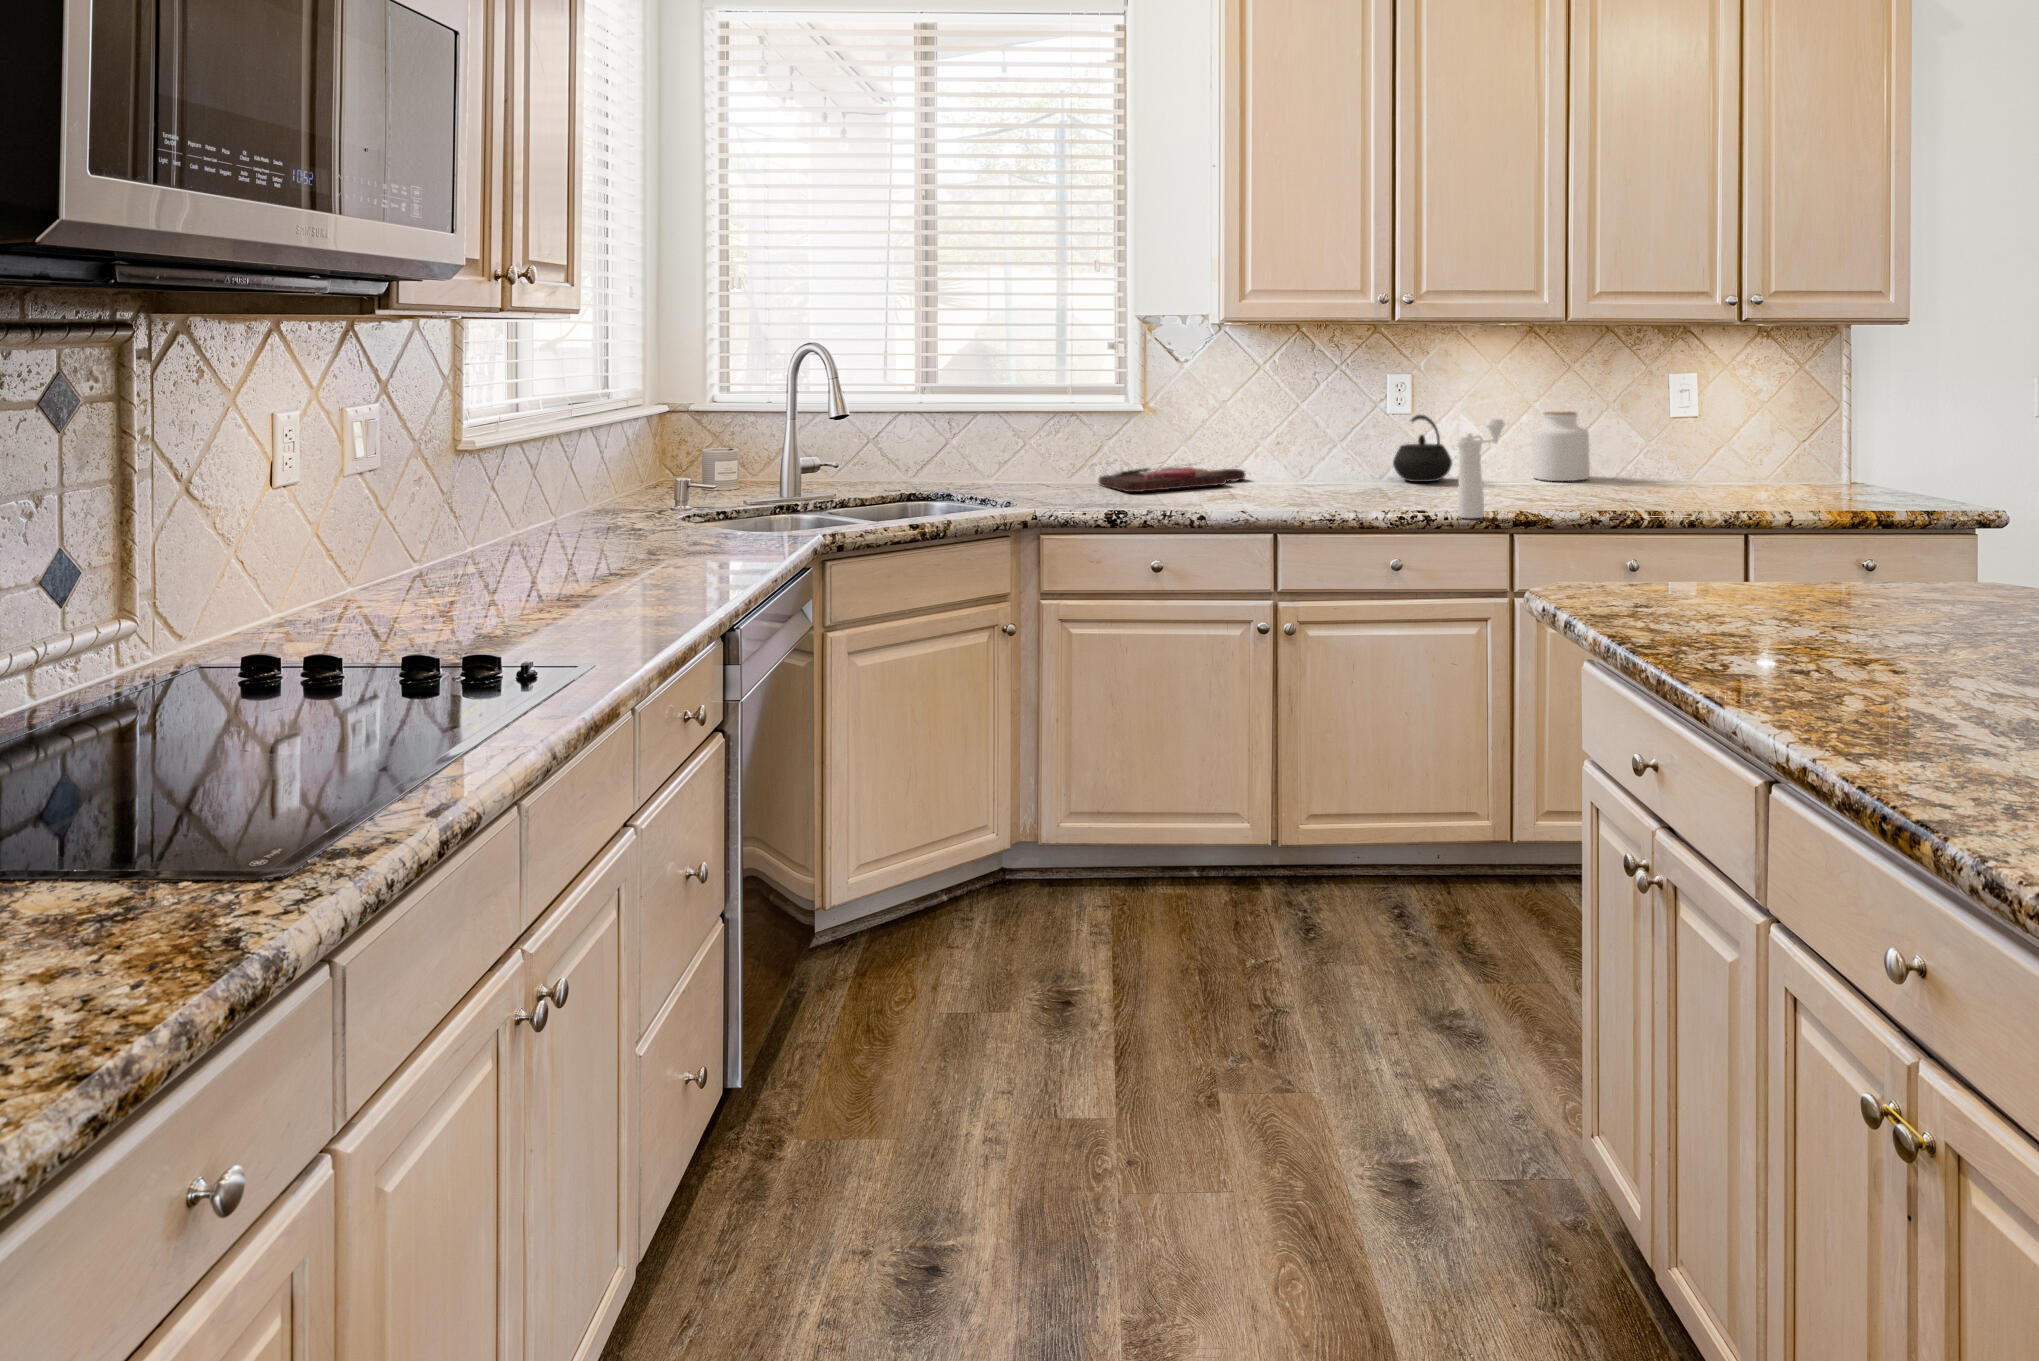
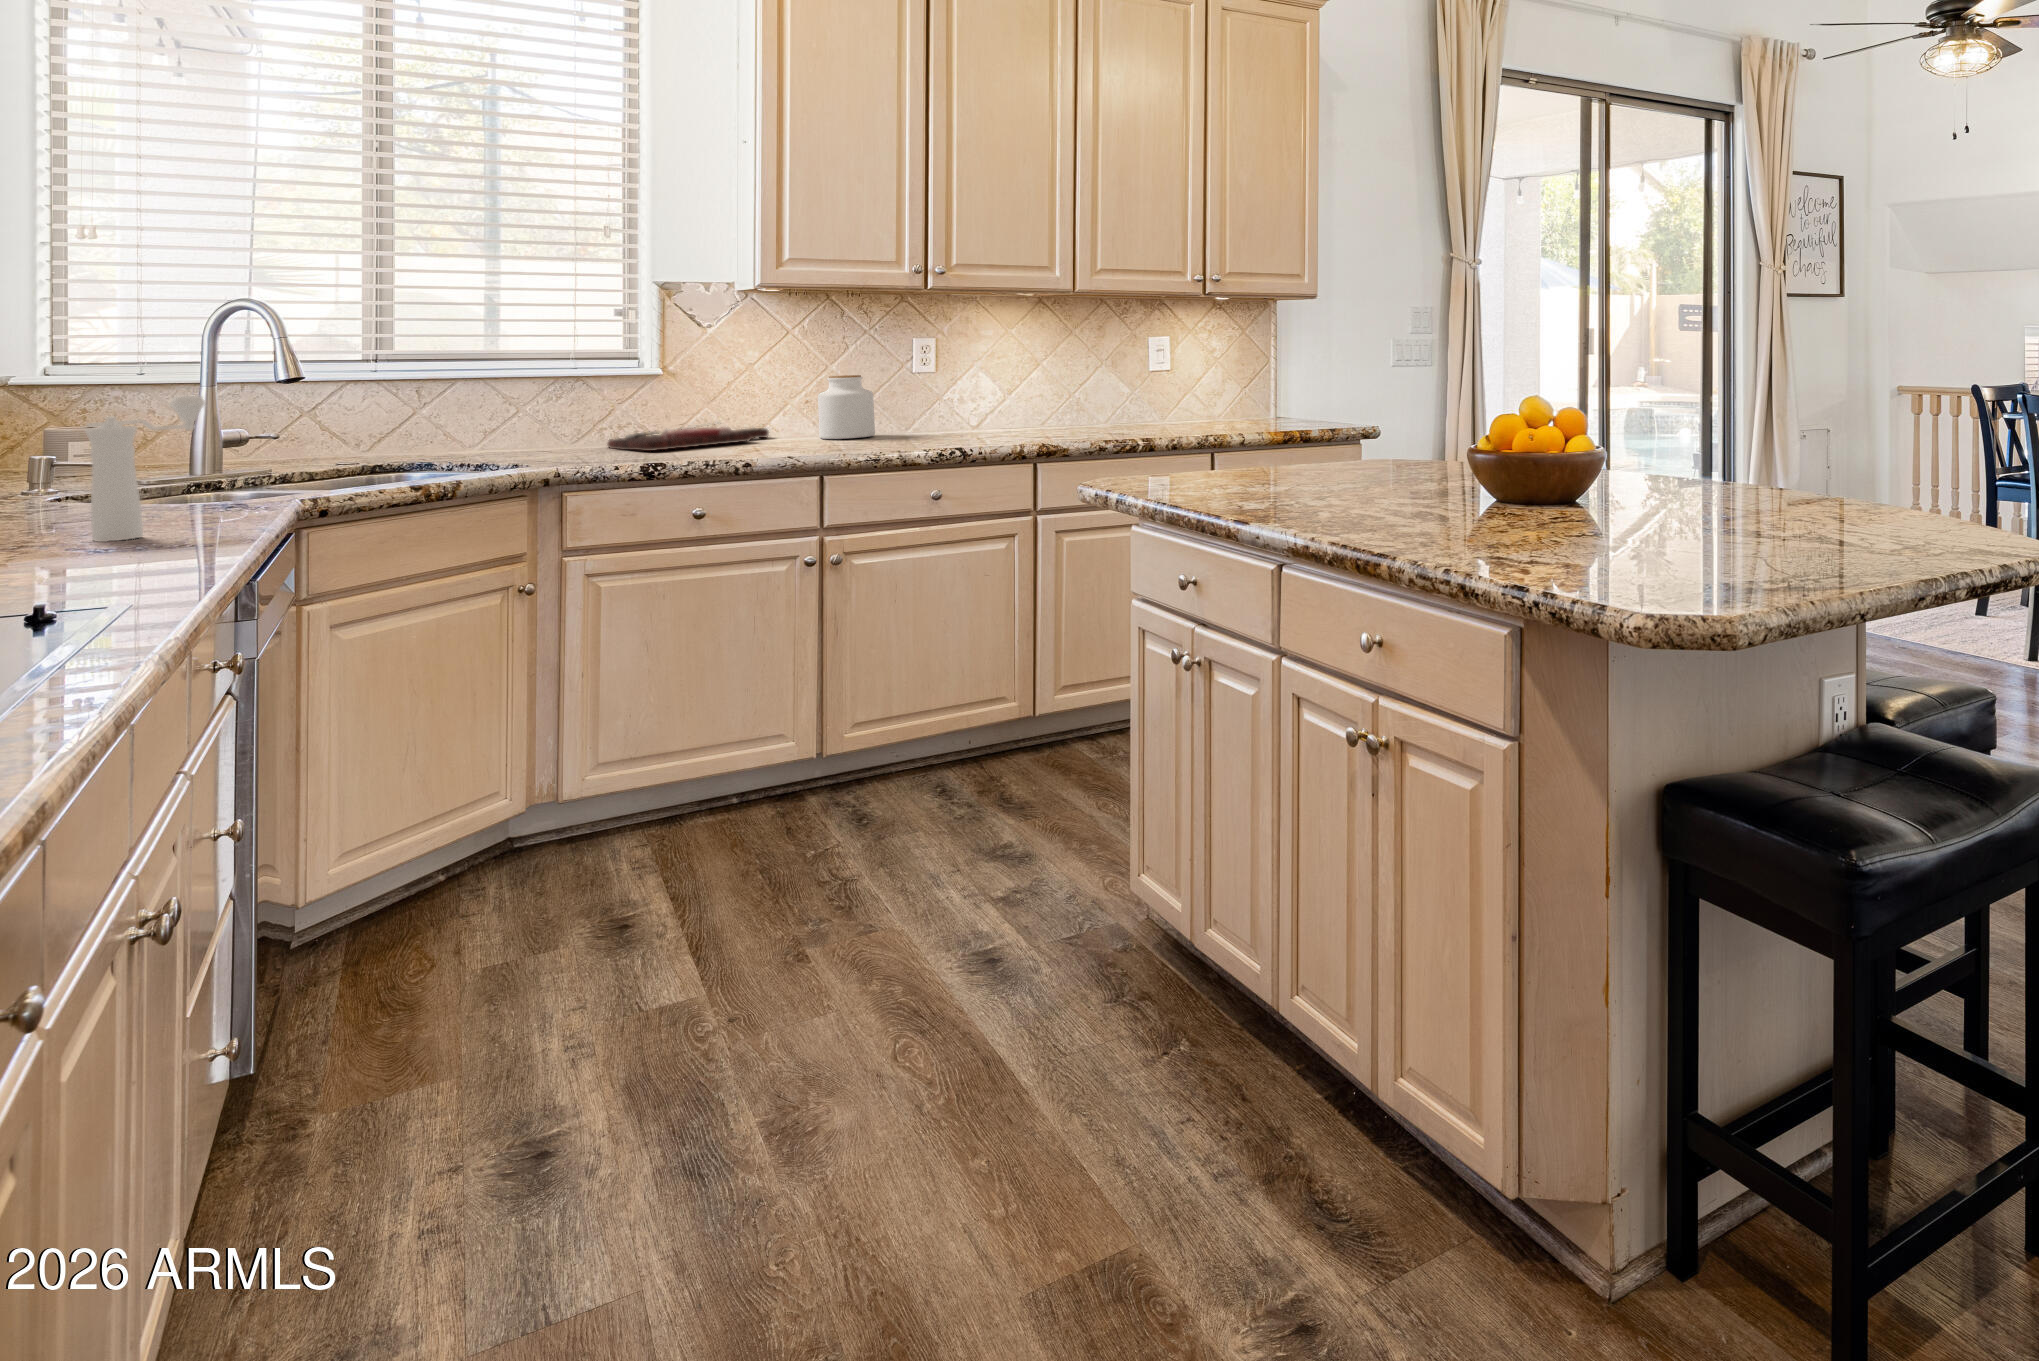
jar: present [1532,411,1590,481] -> present [818,375,875,439]
kettle: present [1393,415,1452,482] -> none [916,372,971,432]
pepper mill: present [1457,419,1505,518] -> present [85,395,205,542]

